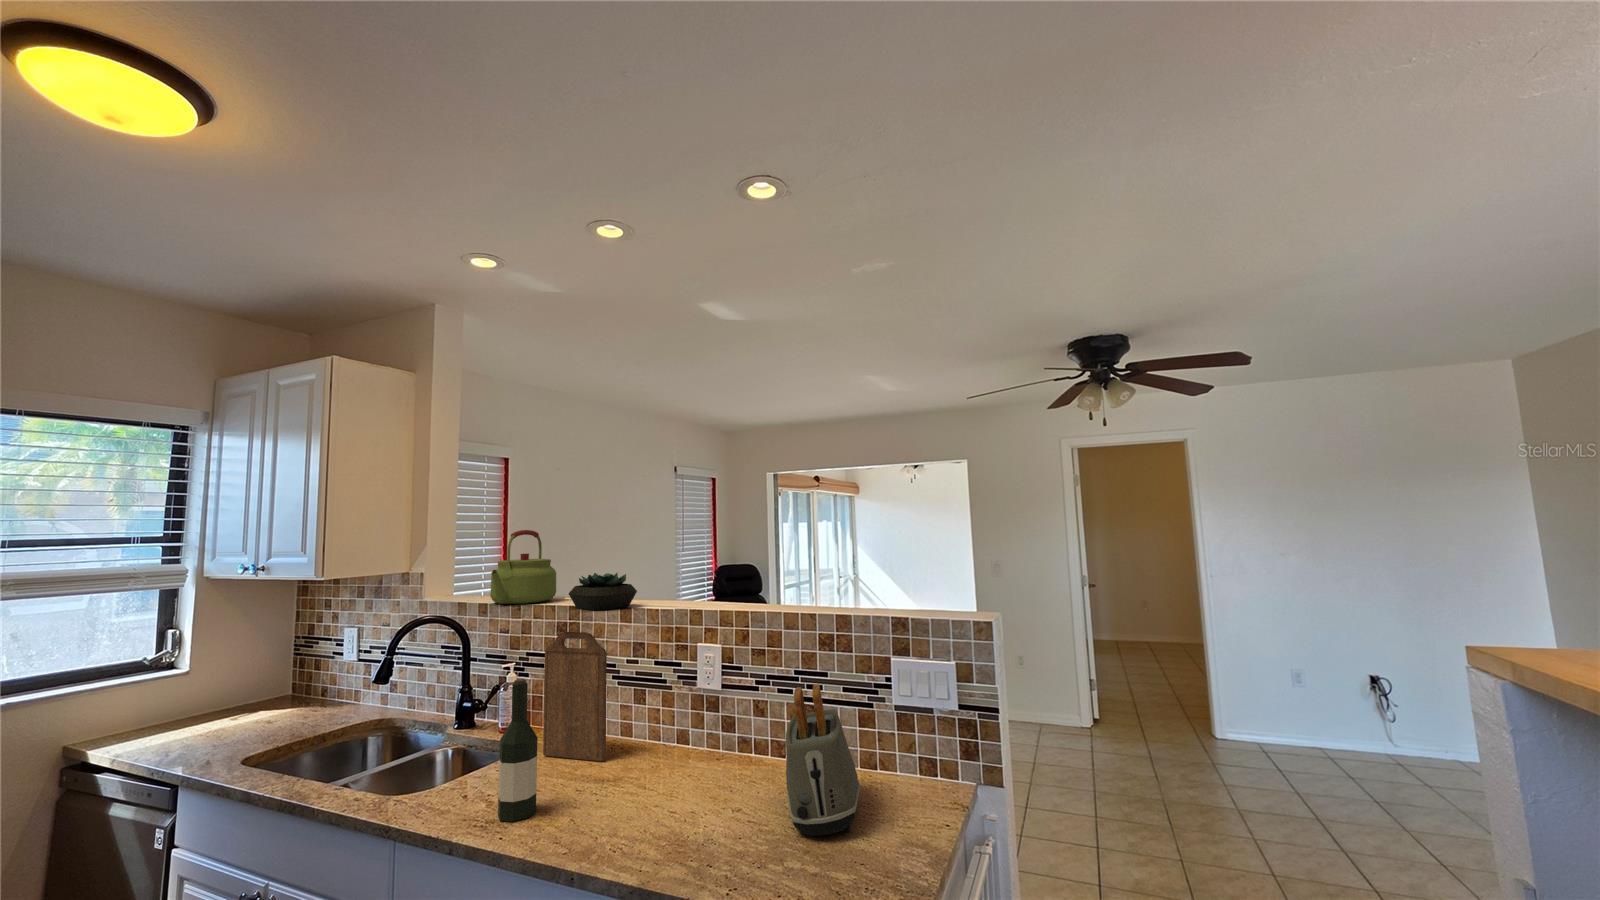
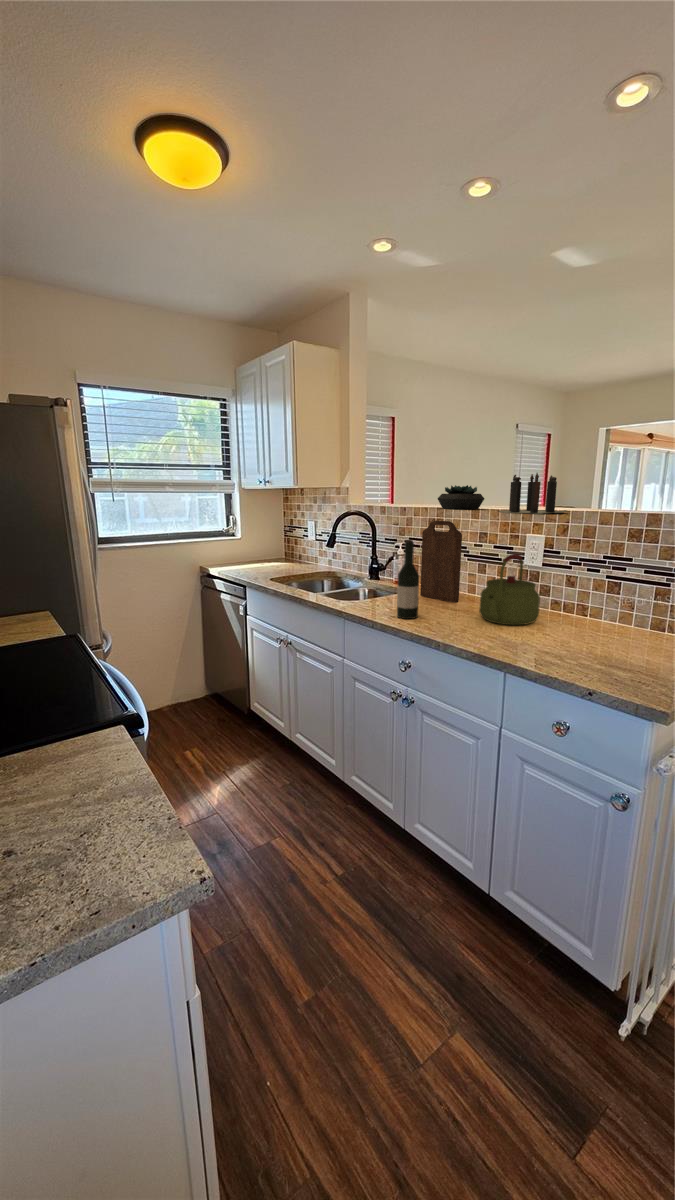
kettle: present [490,530,556,604] -> present [479,554,540,625]
candle: none [644,559,761,619] -> present [500,473,567,514]
toaster: present [786,684,860,836] -> none [585,559,645,656]

